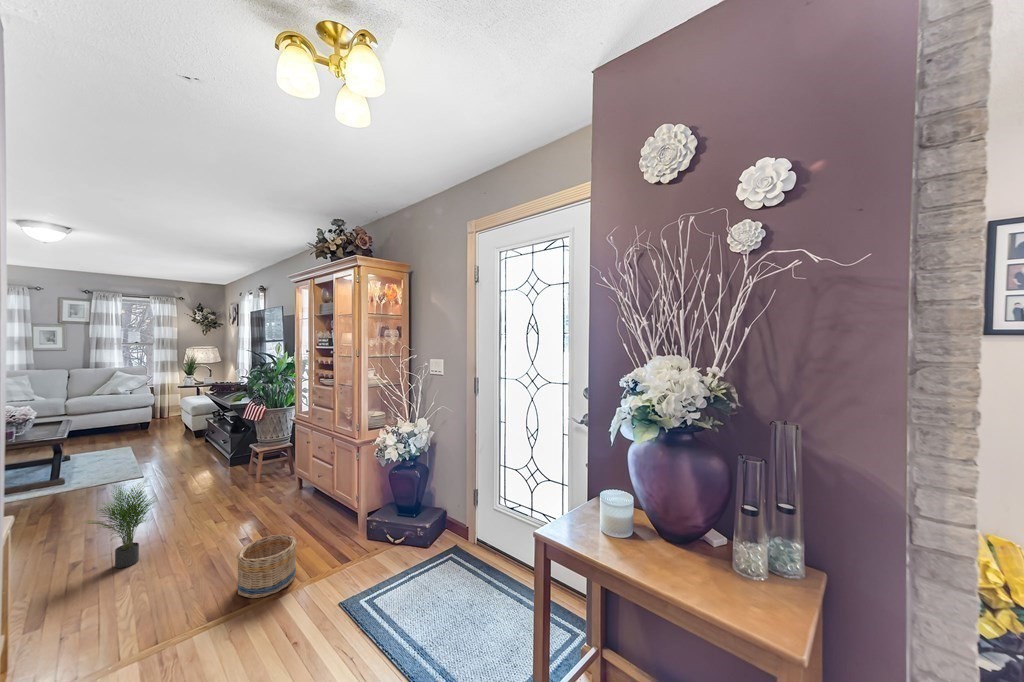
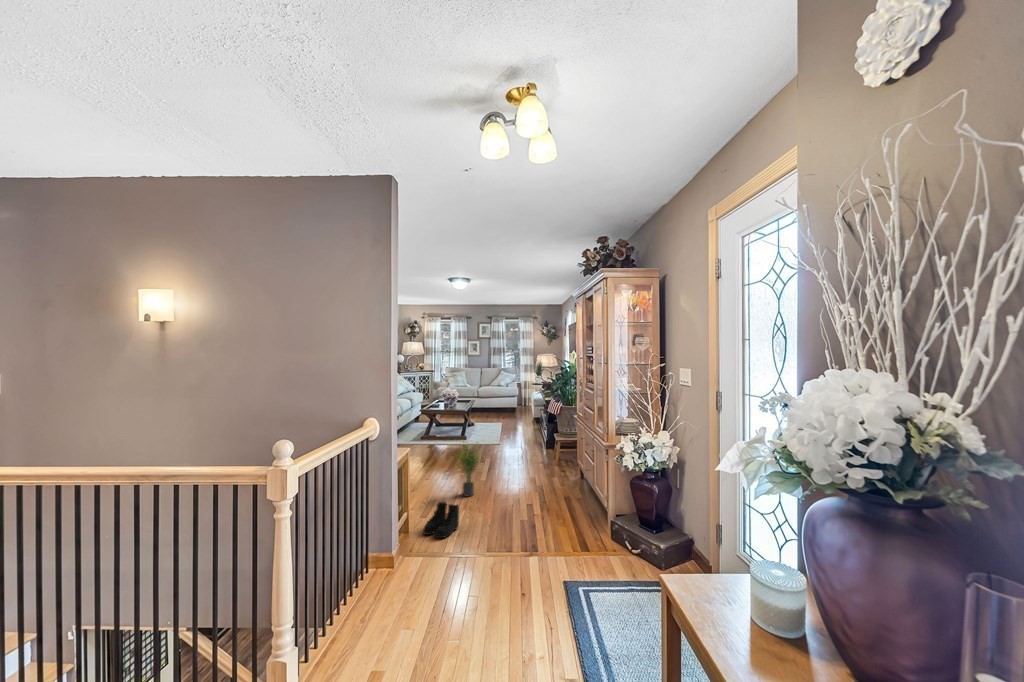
basket: present [237,534,297,598] -> none [508,504,548,550]
boots: none [58,583,138,659] -> present [423,502,459,538]

